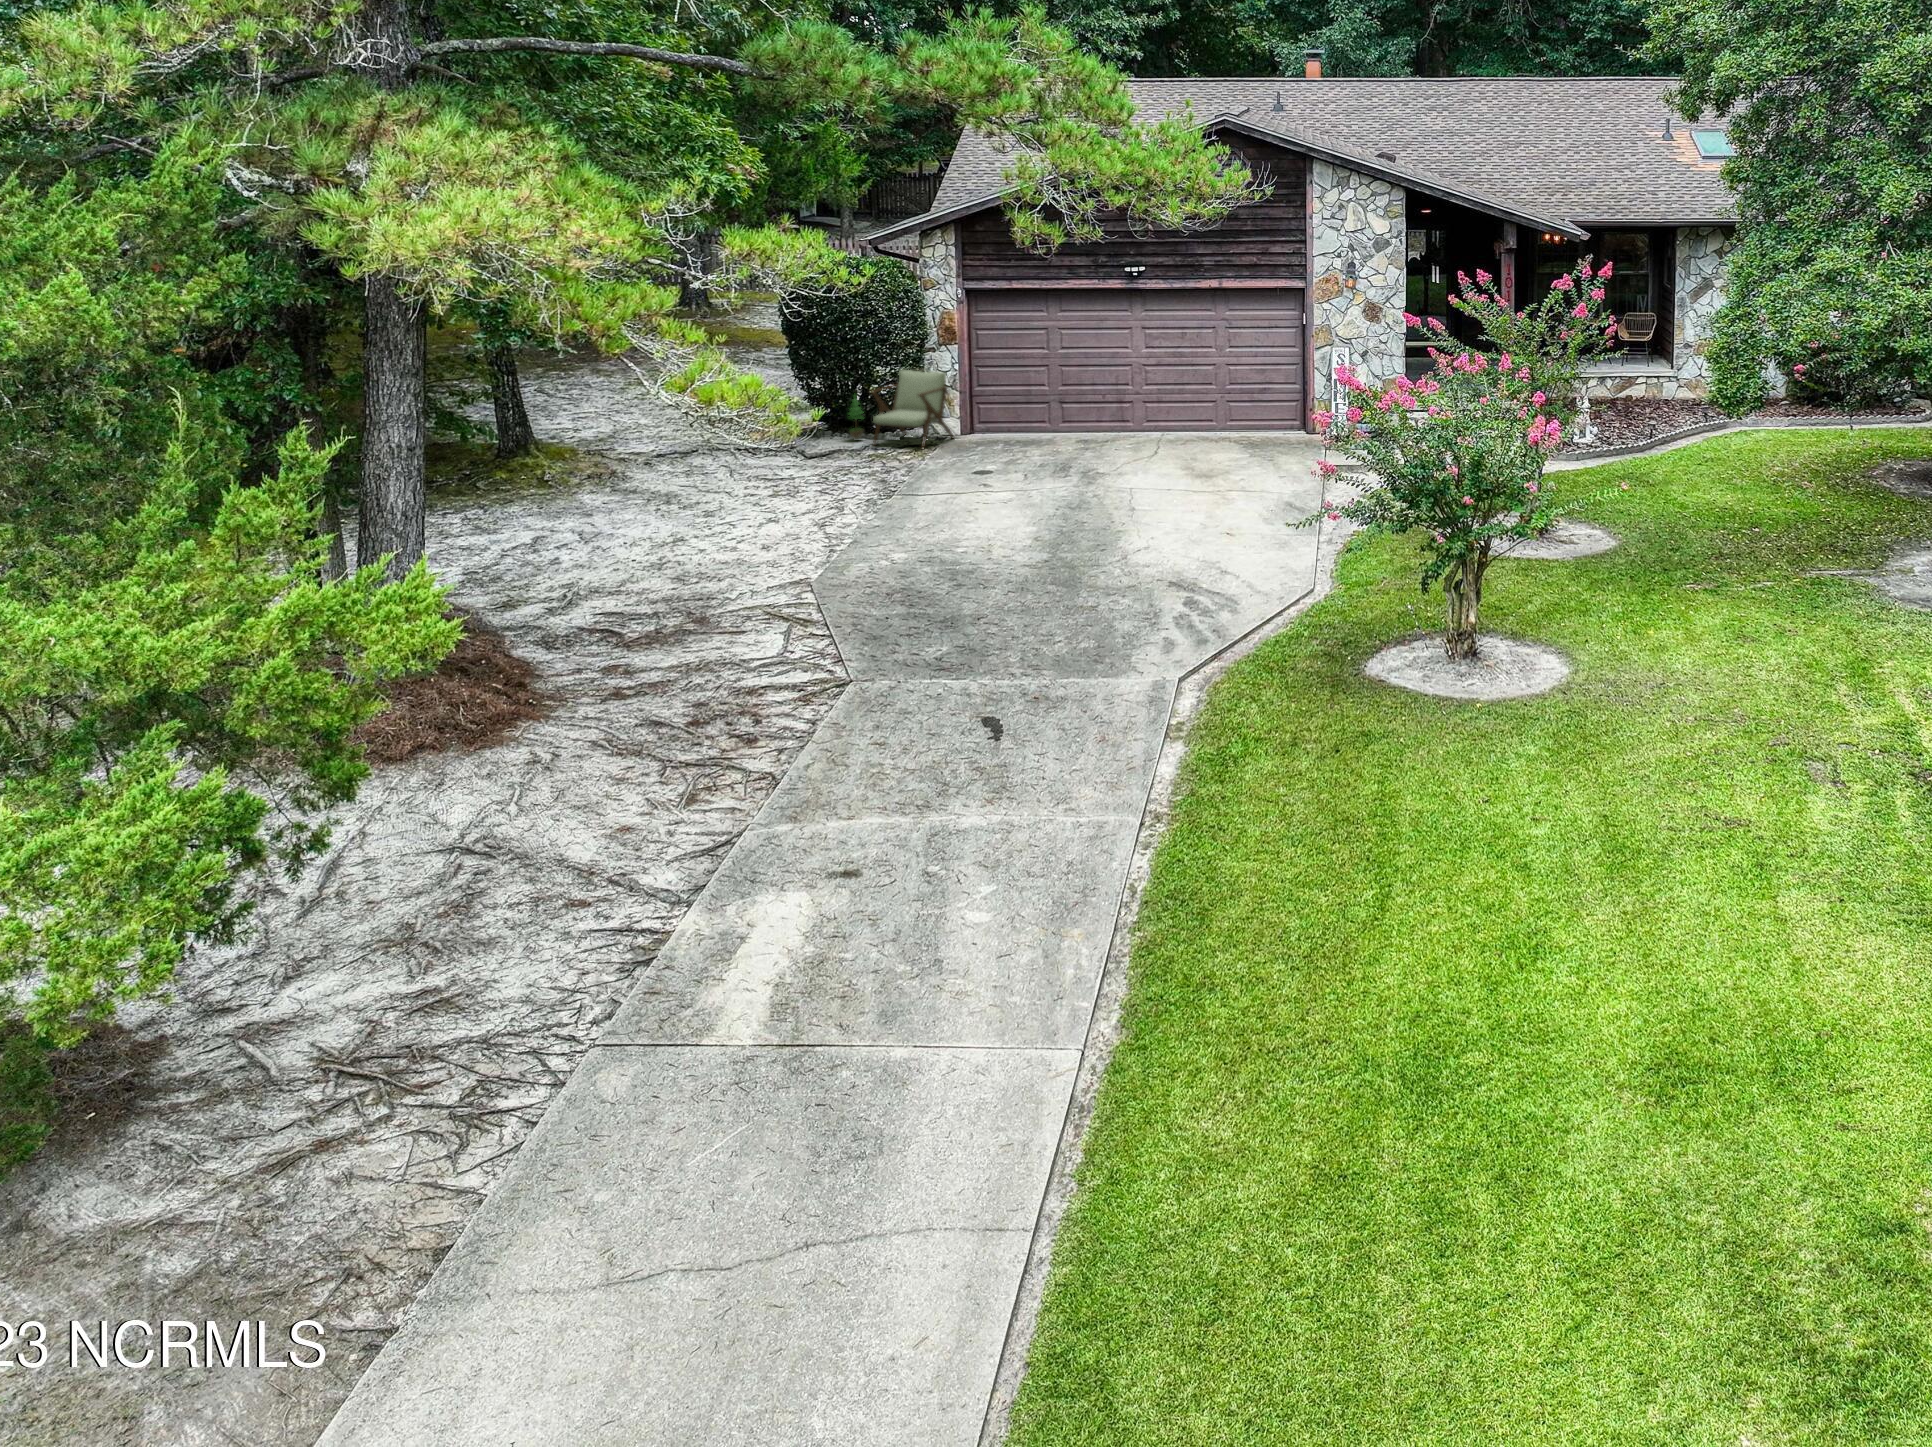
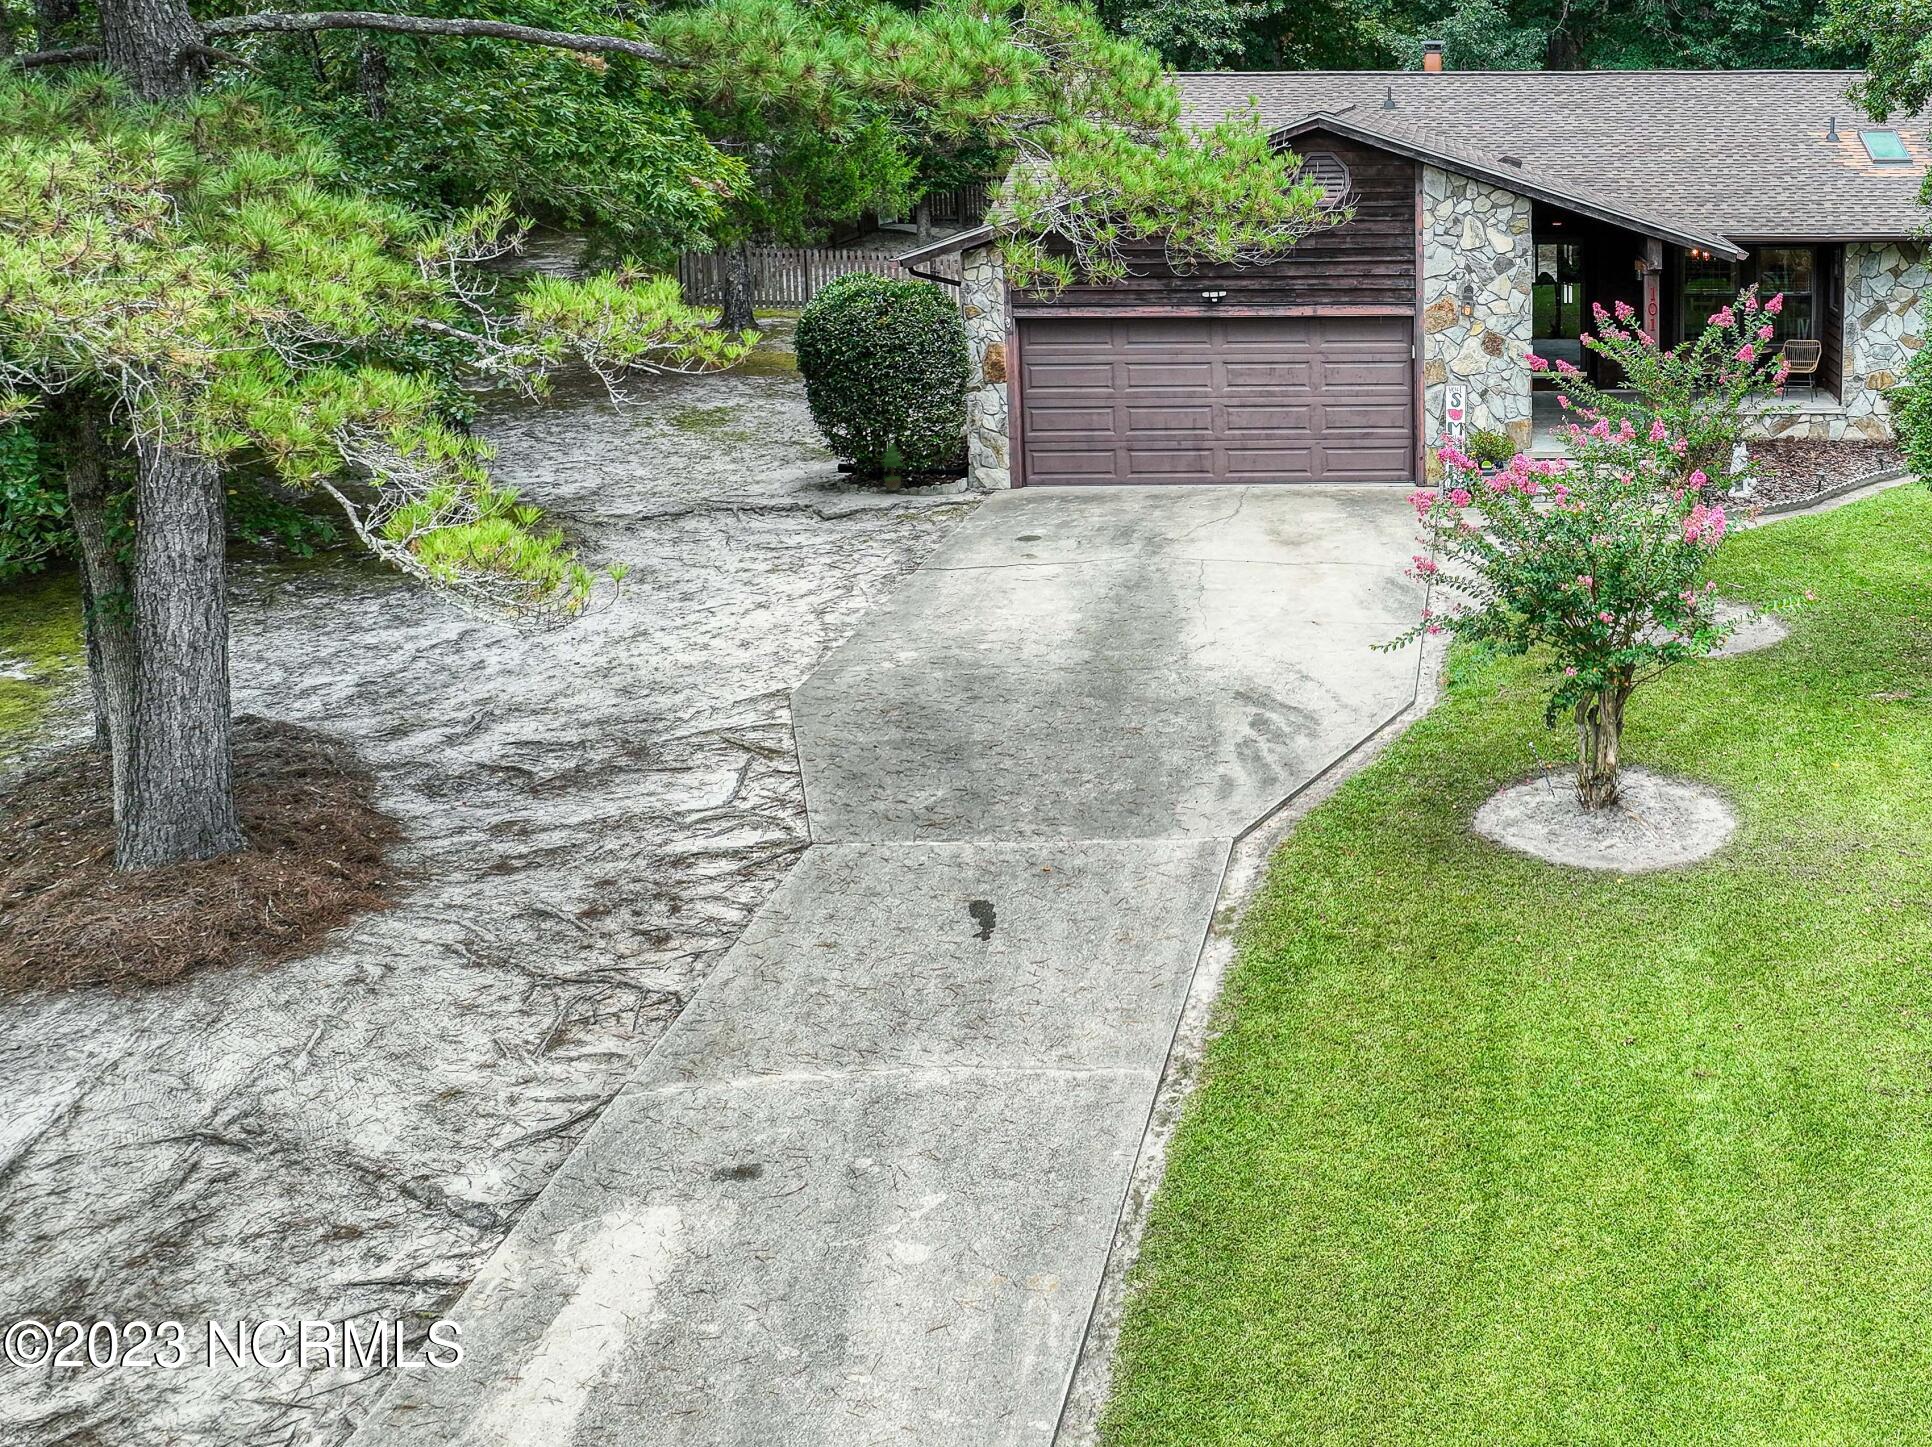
lounge chair: present [870,370,954,449] -> none [906,408,1009,503]

